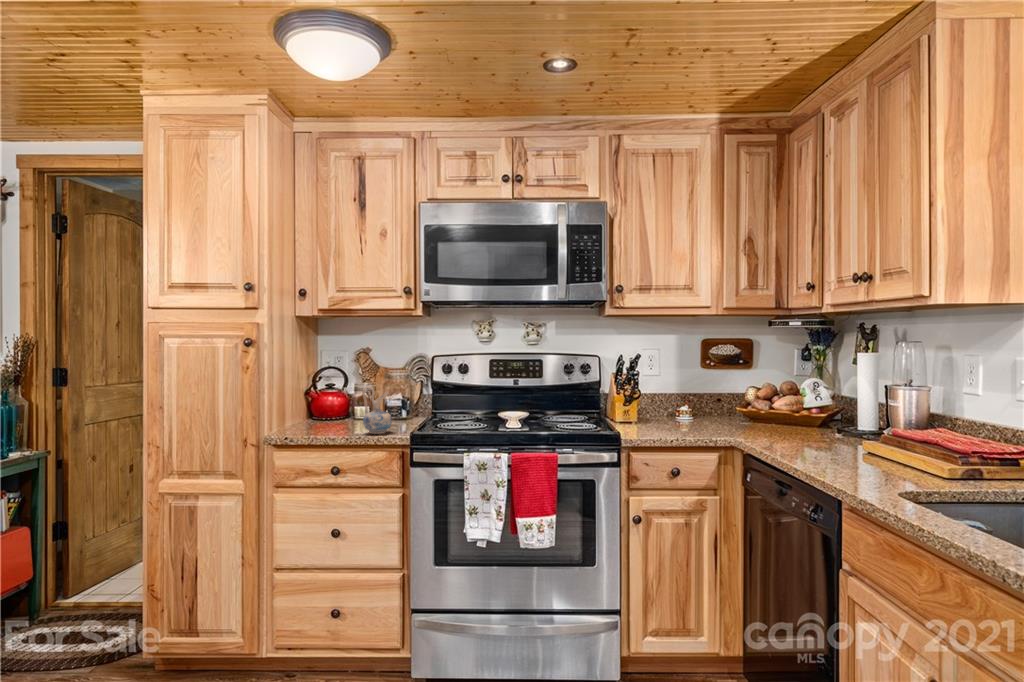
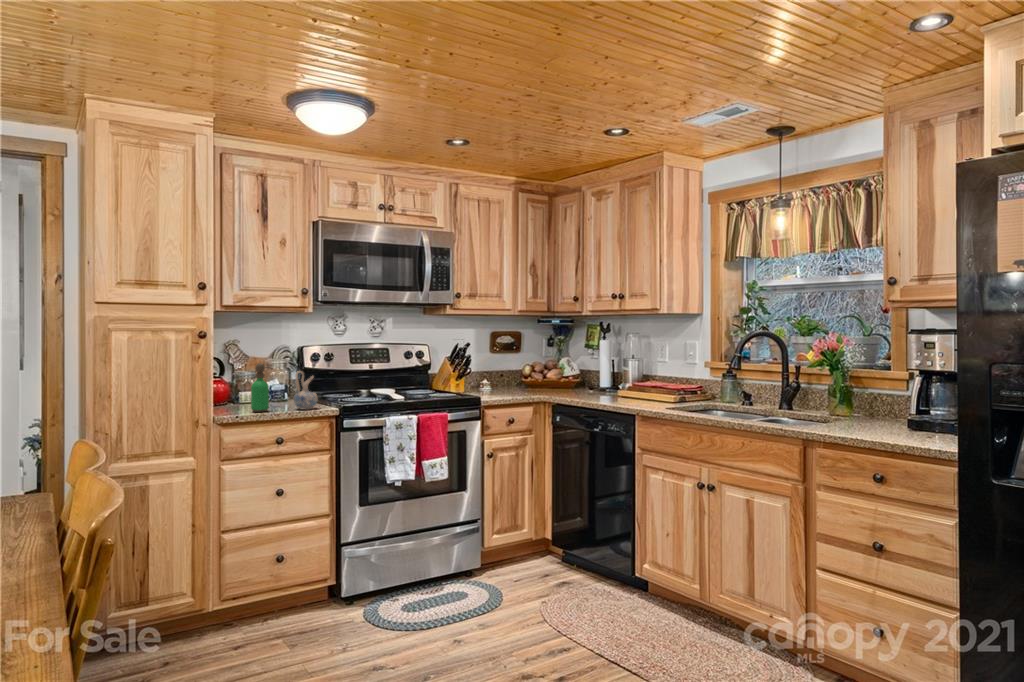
soap dispenser: none [320,375,340,433] -> present [251,363,272,412]

